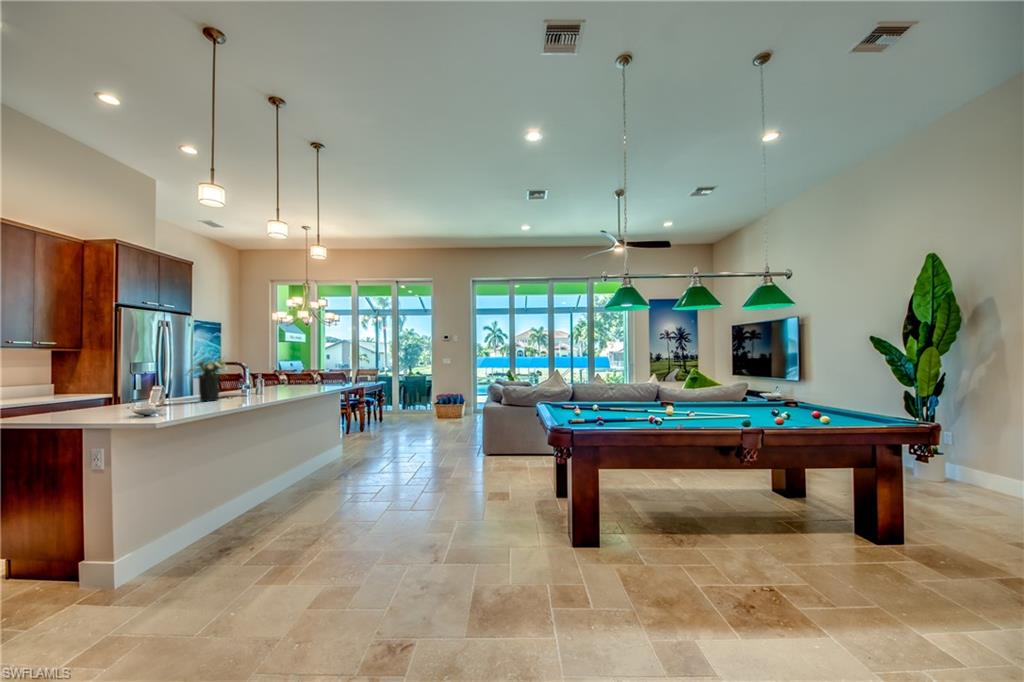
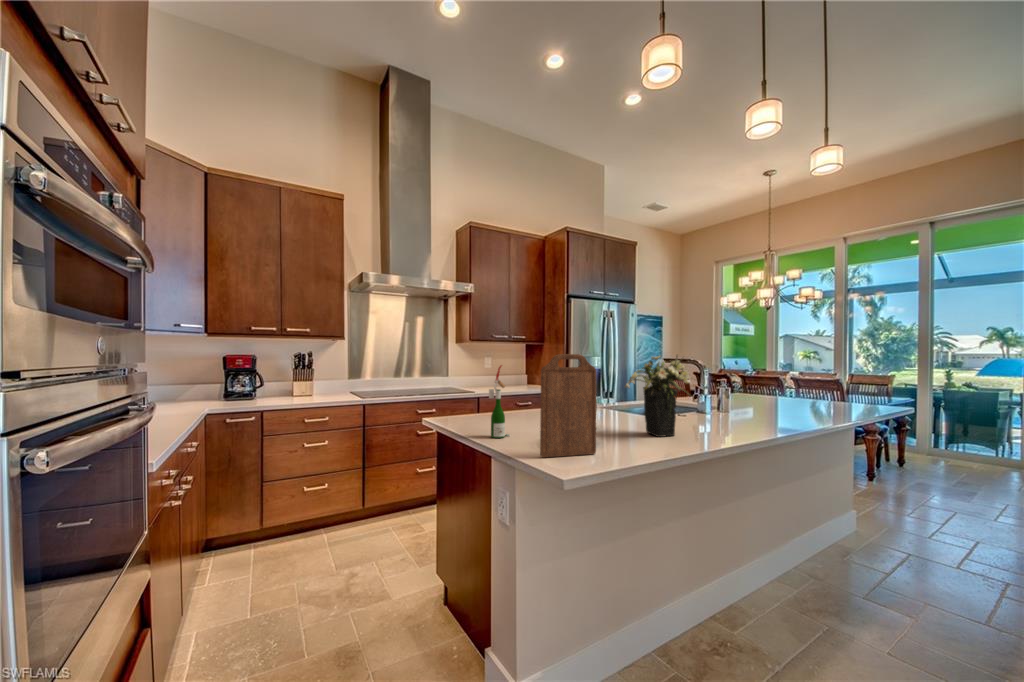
cutting board: none [130,356,168,413] -> present [540,354,596,457]
wine bottle: none [73,365,93,413] -> present [489,365,509,438]

